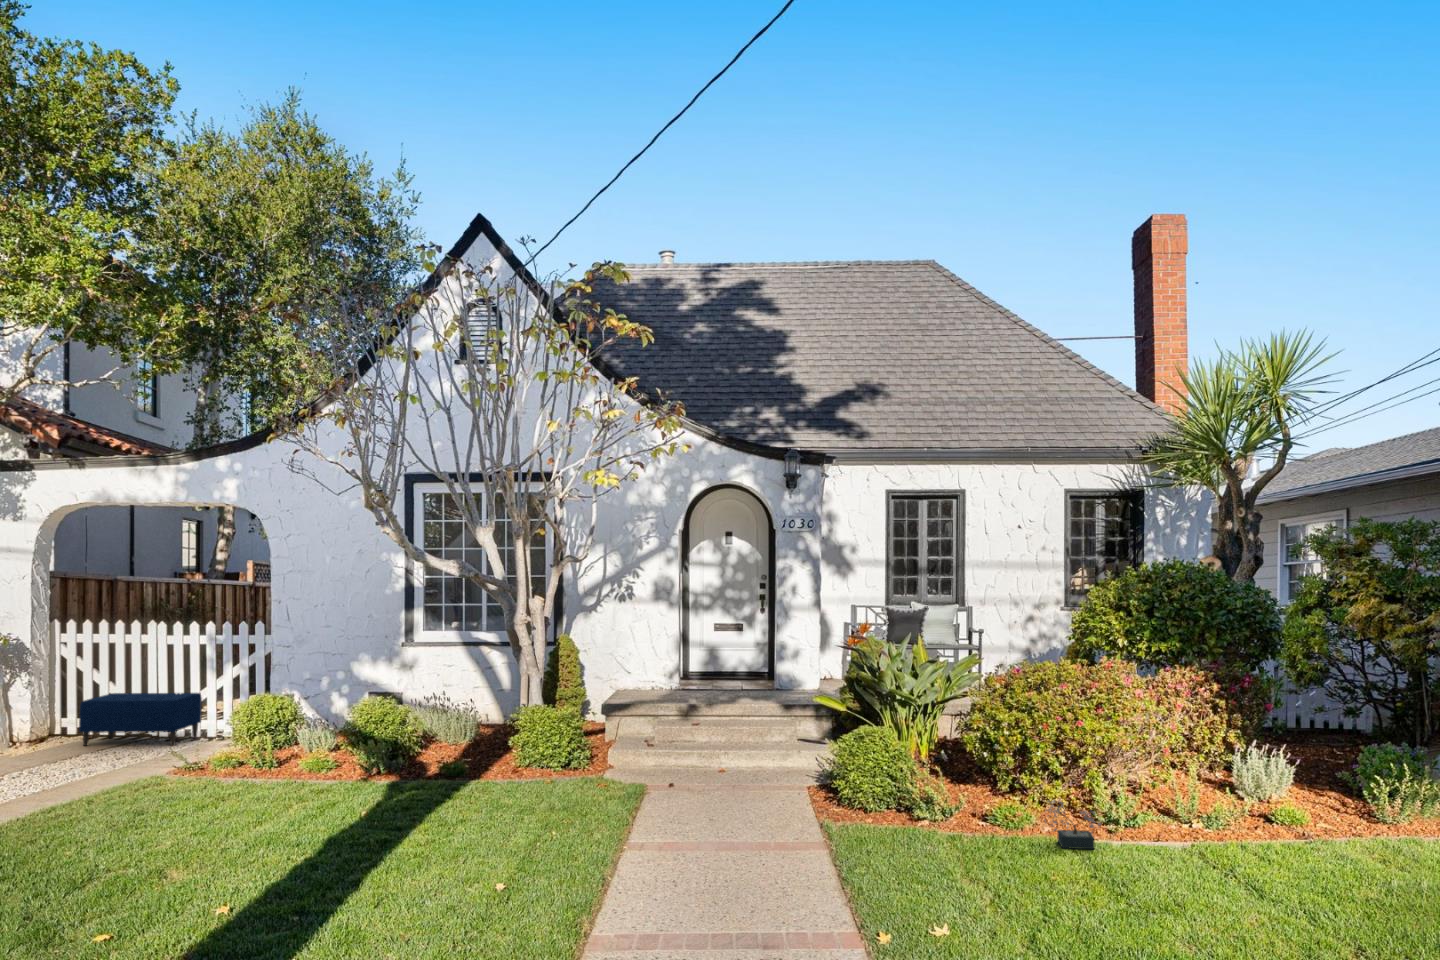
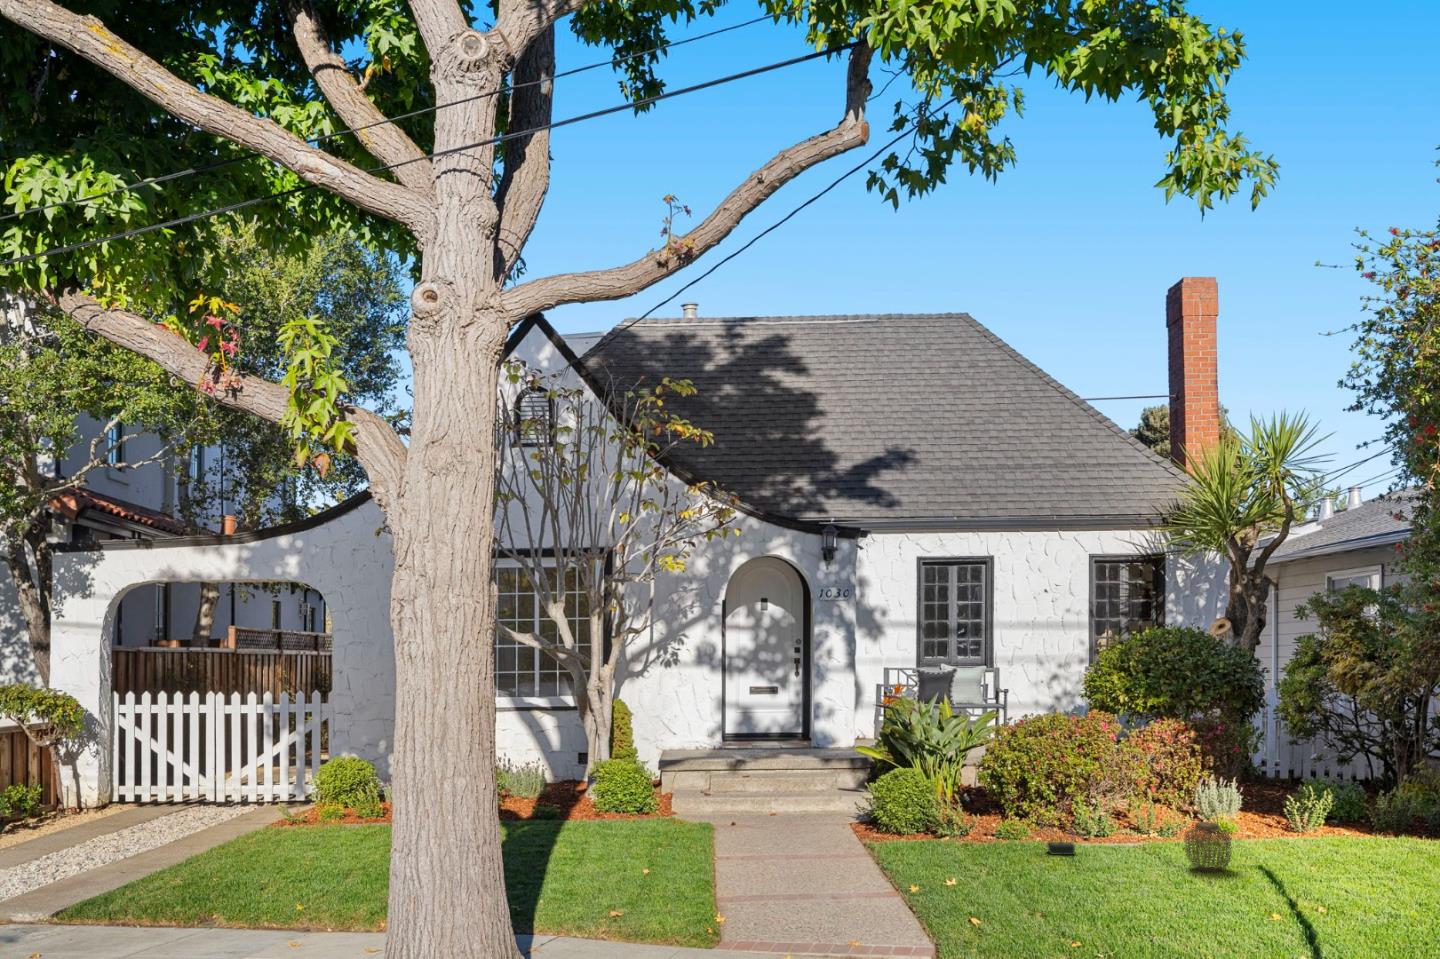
bench: present [79,693,202,746] -> none [172,754,278,804]
woven basket: none [1250,818,1318,889] -> present [1185,822,1232,872]

